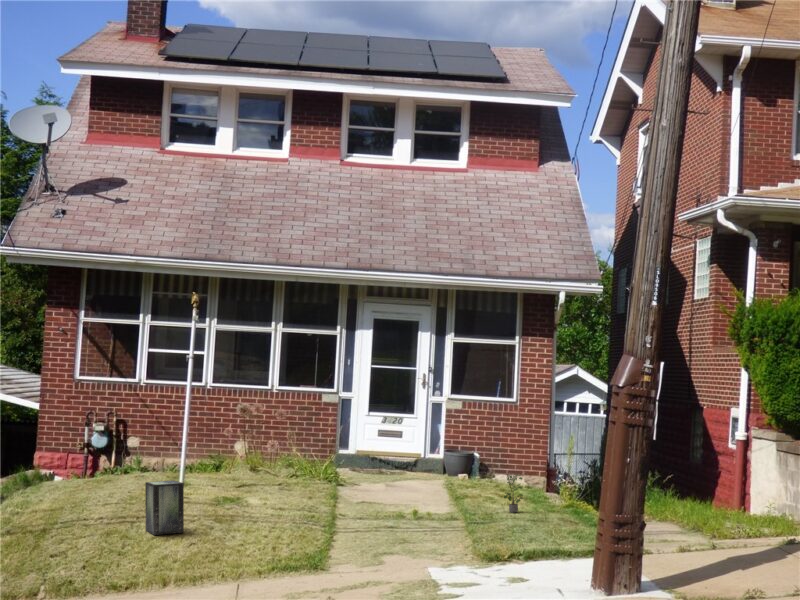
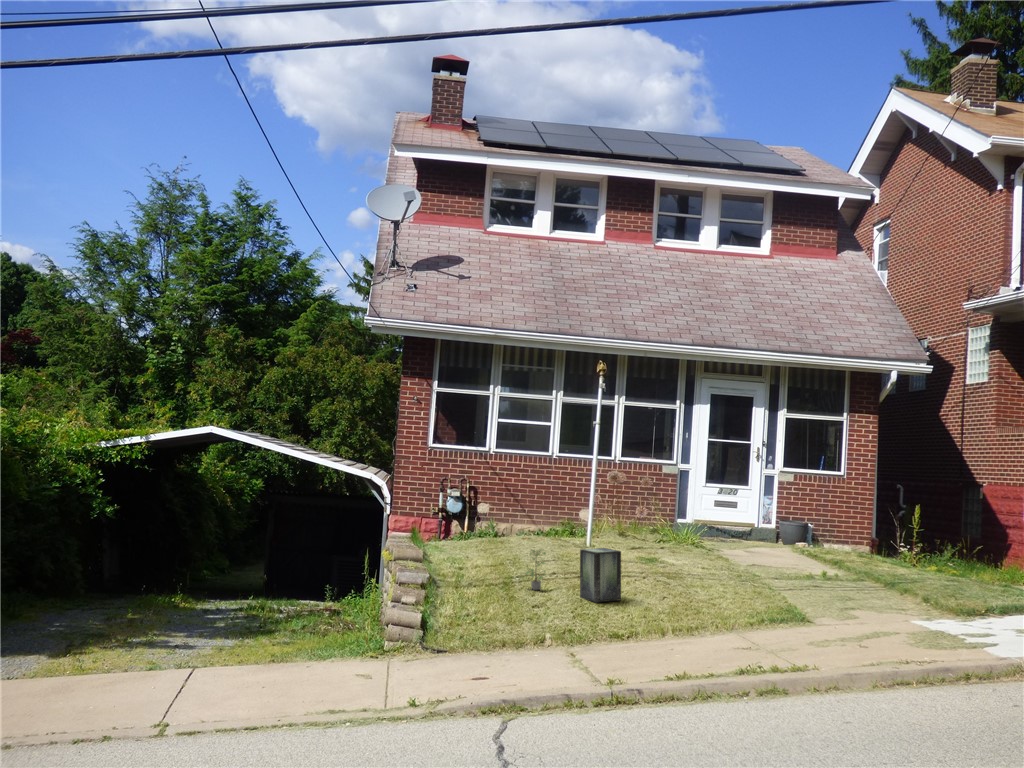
potted plant: present [504,475,523,513] -> present [526,550,546,590]

